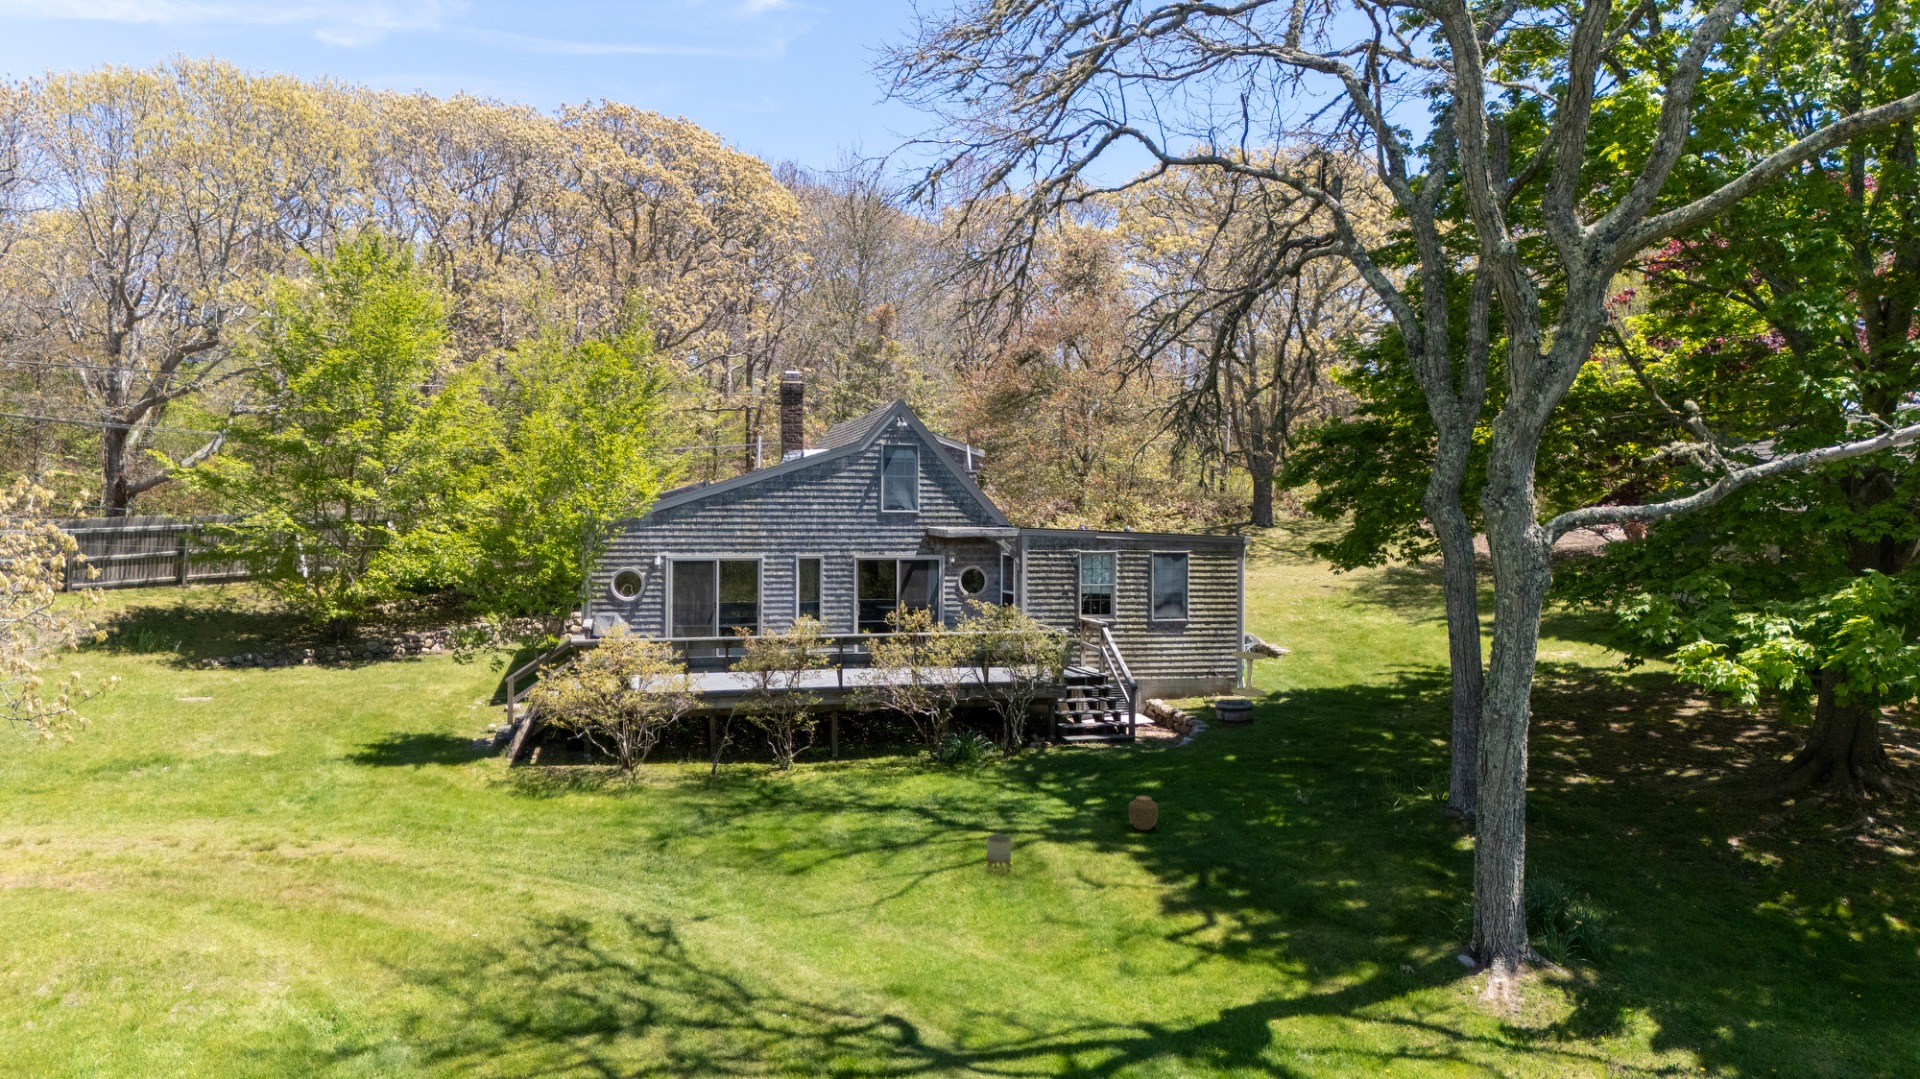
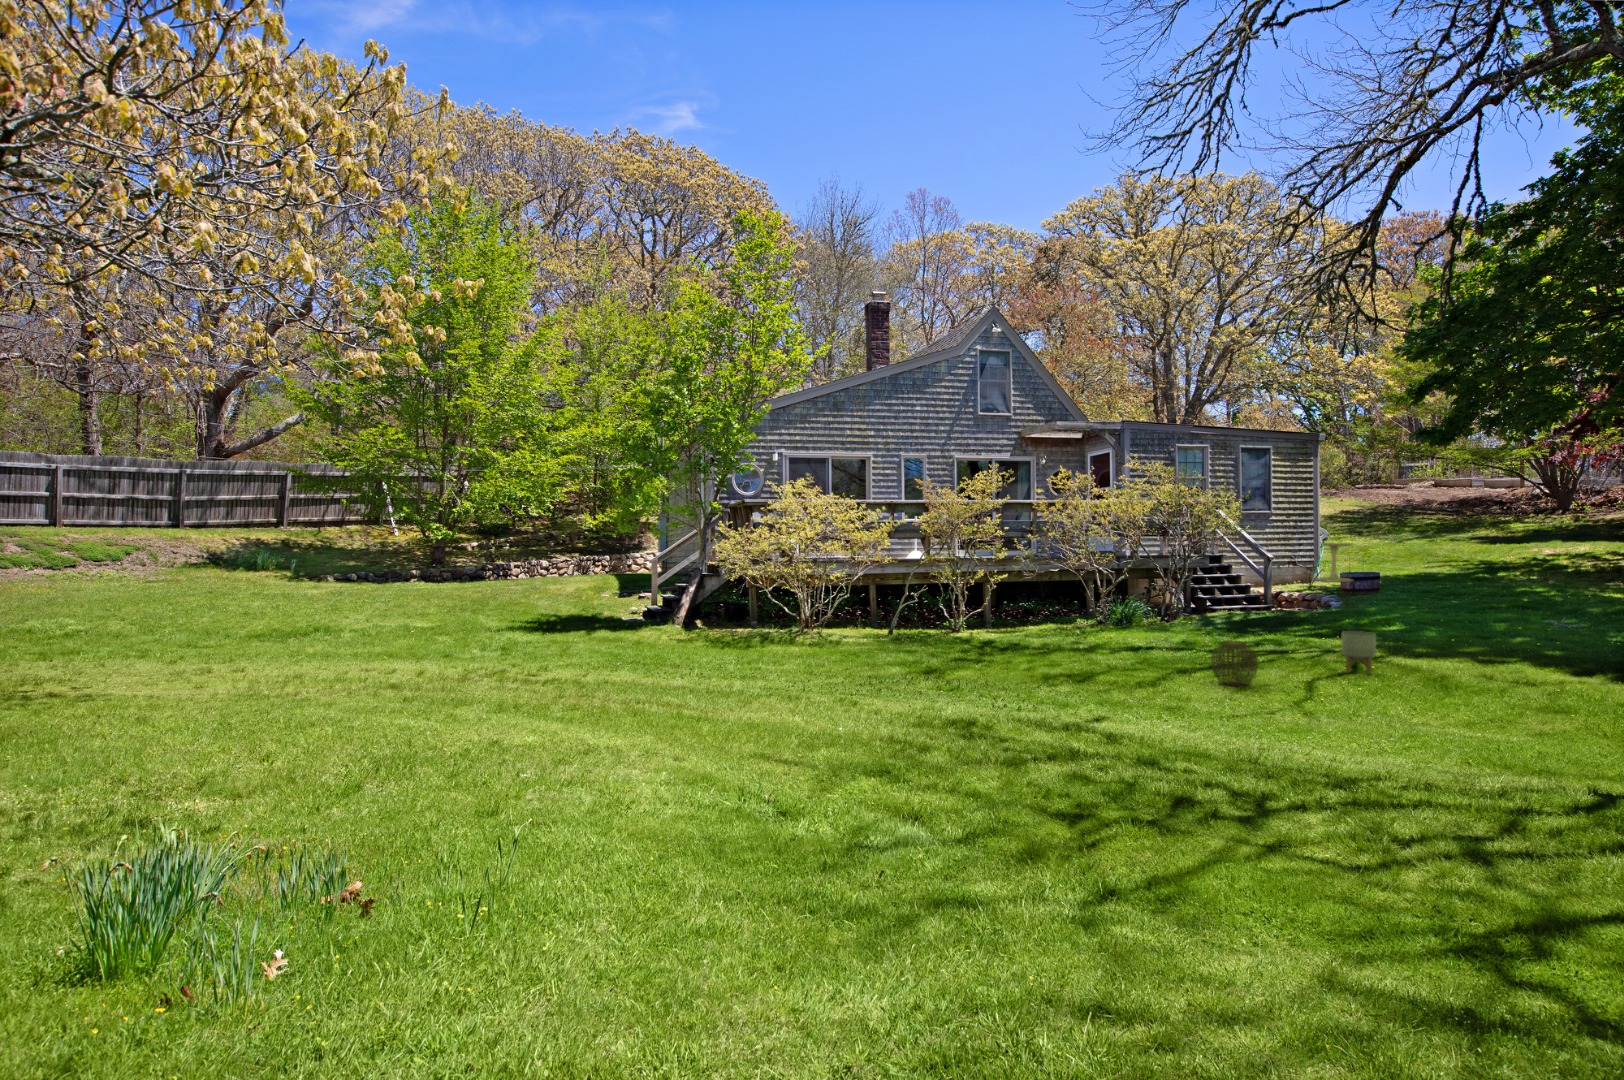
woven basket: present [1129,795,1158,830] -> present [1212,641,1258,686]

